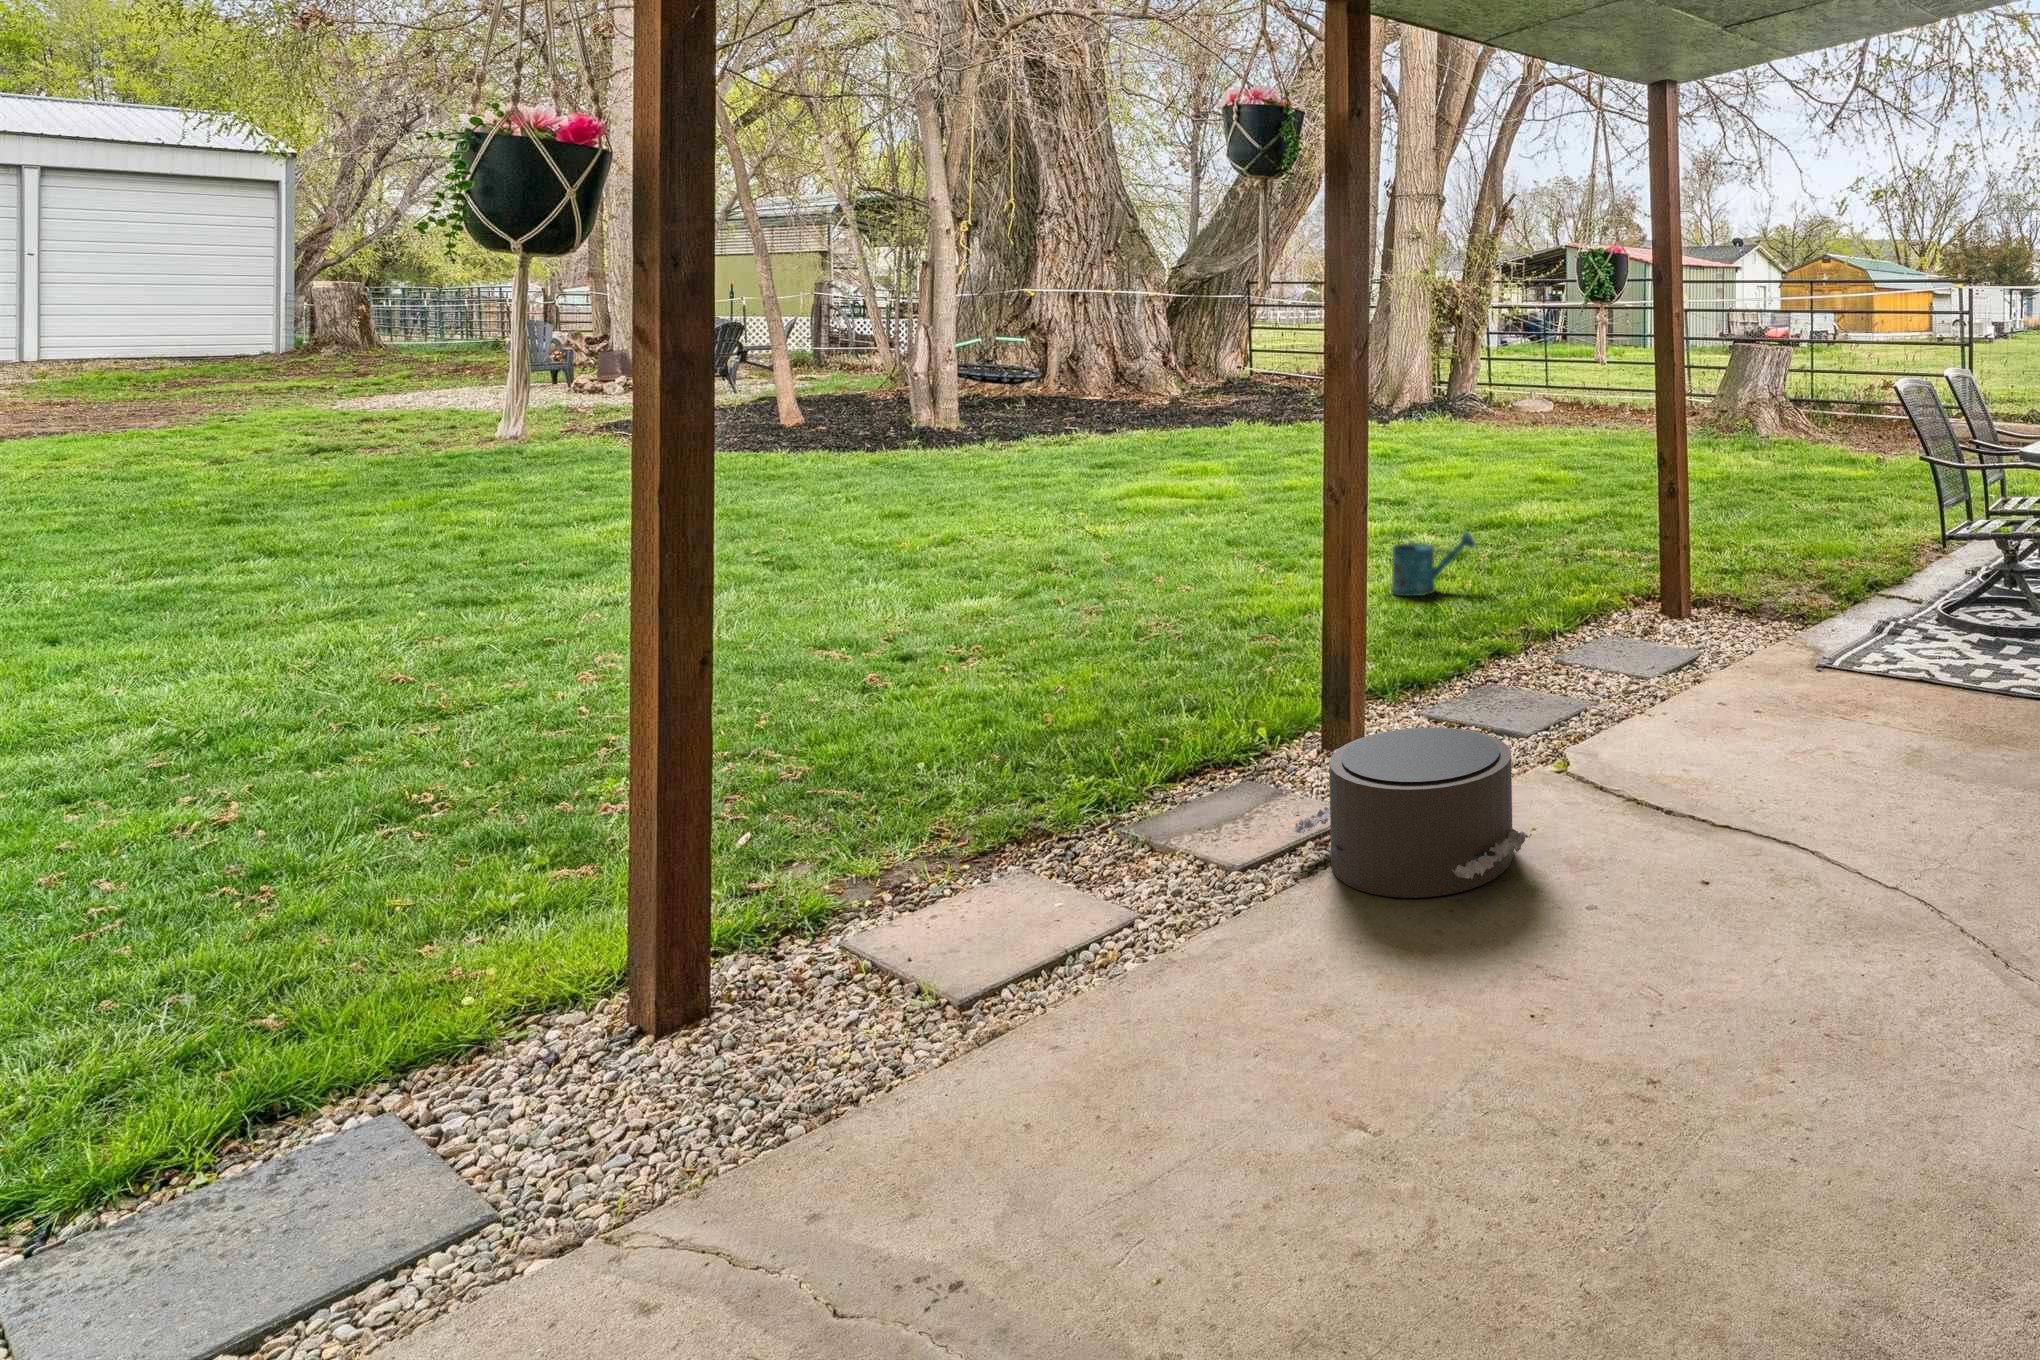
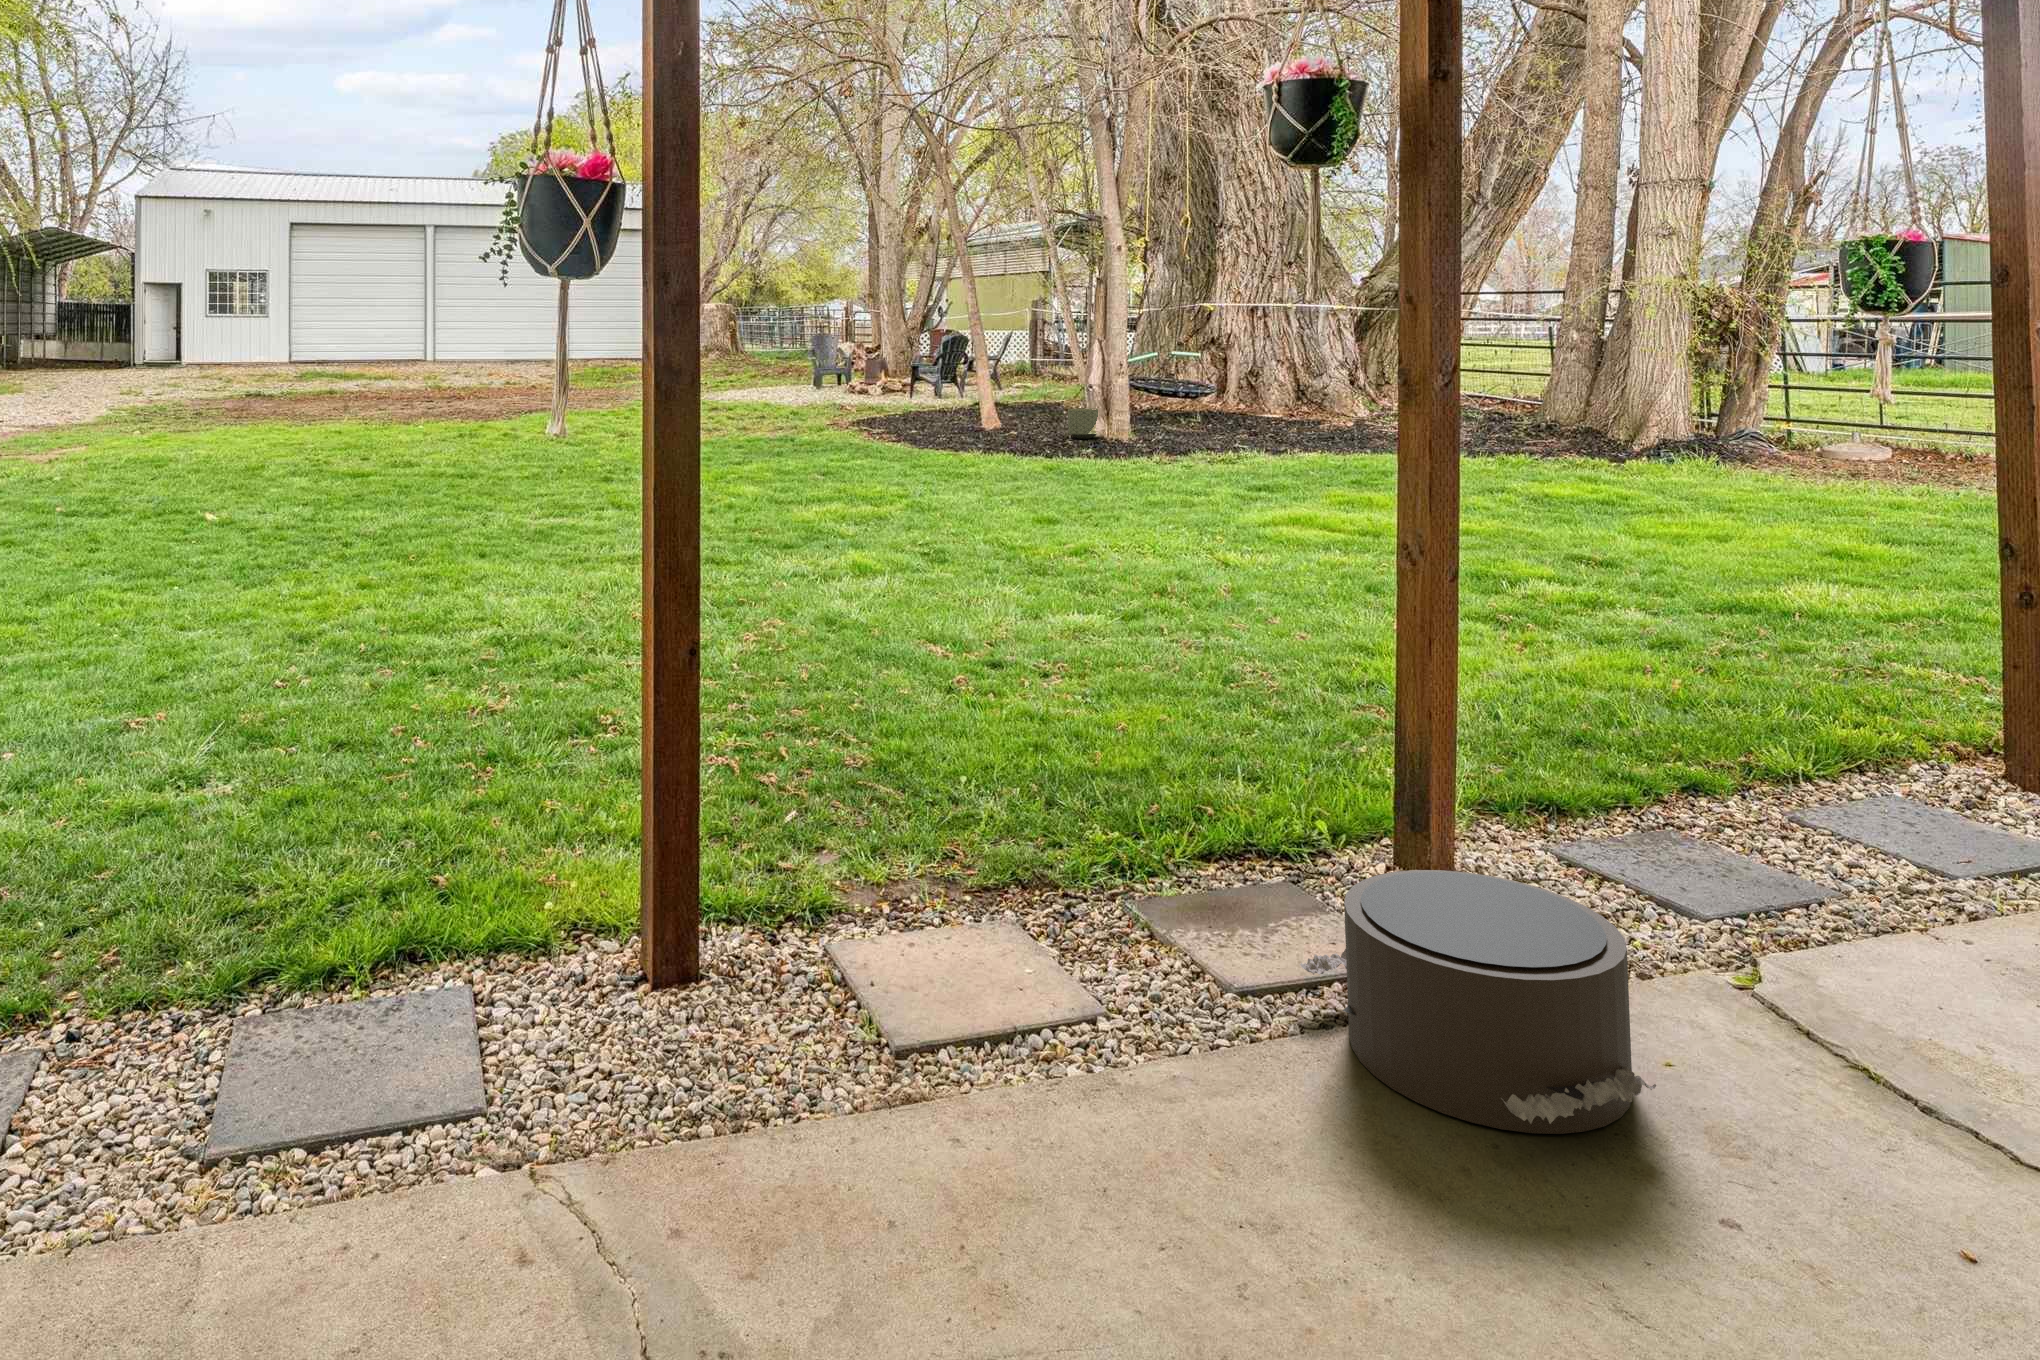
planter: none [890,396,926,428] -> present [1068,408,1098,439]
watering can: present [1391,532,1475,596] -> none [1545,600,1695,686]

